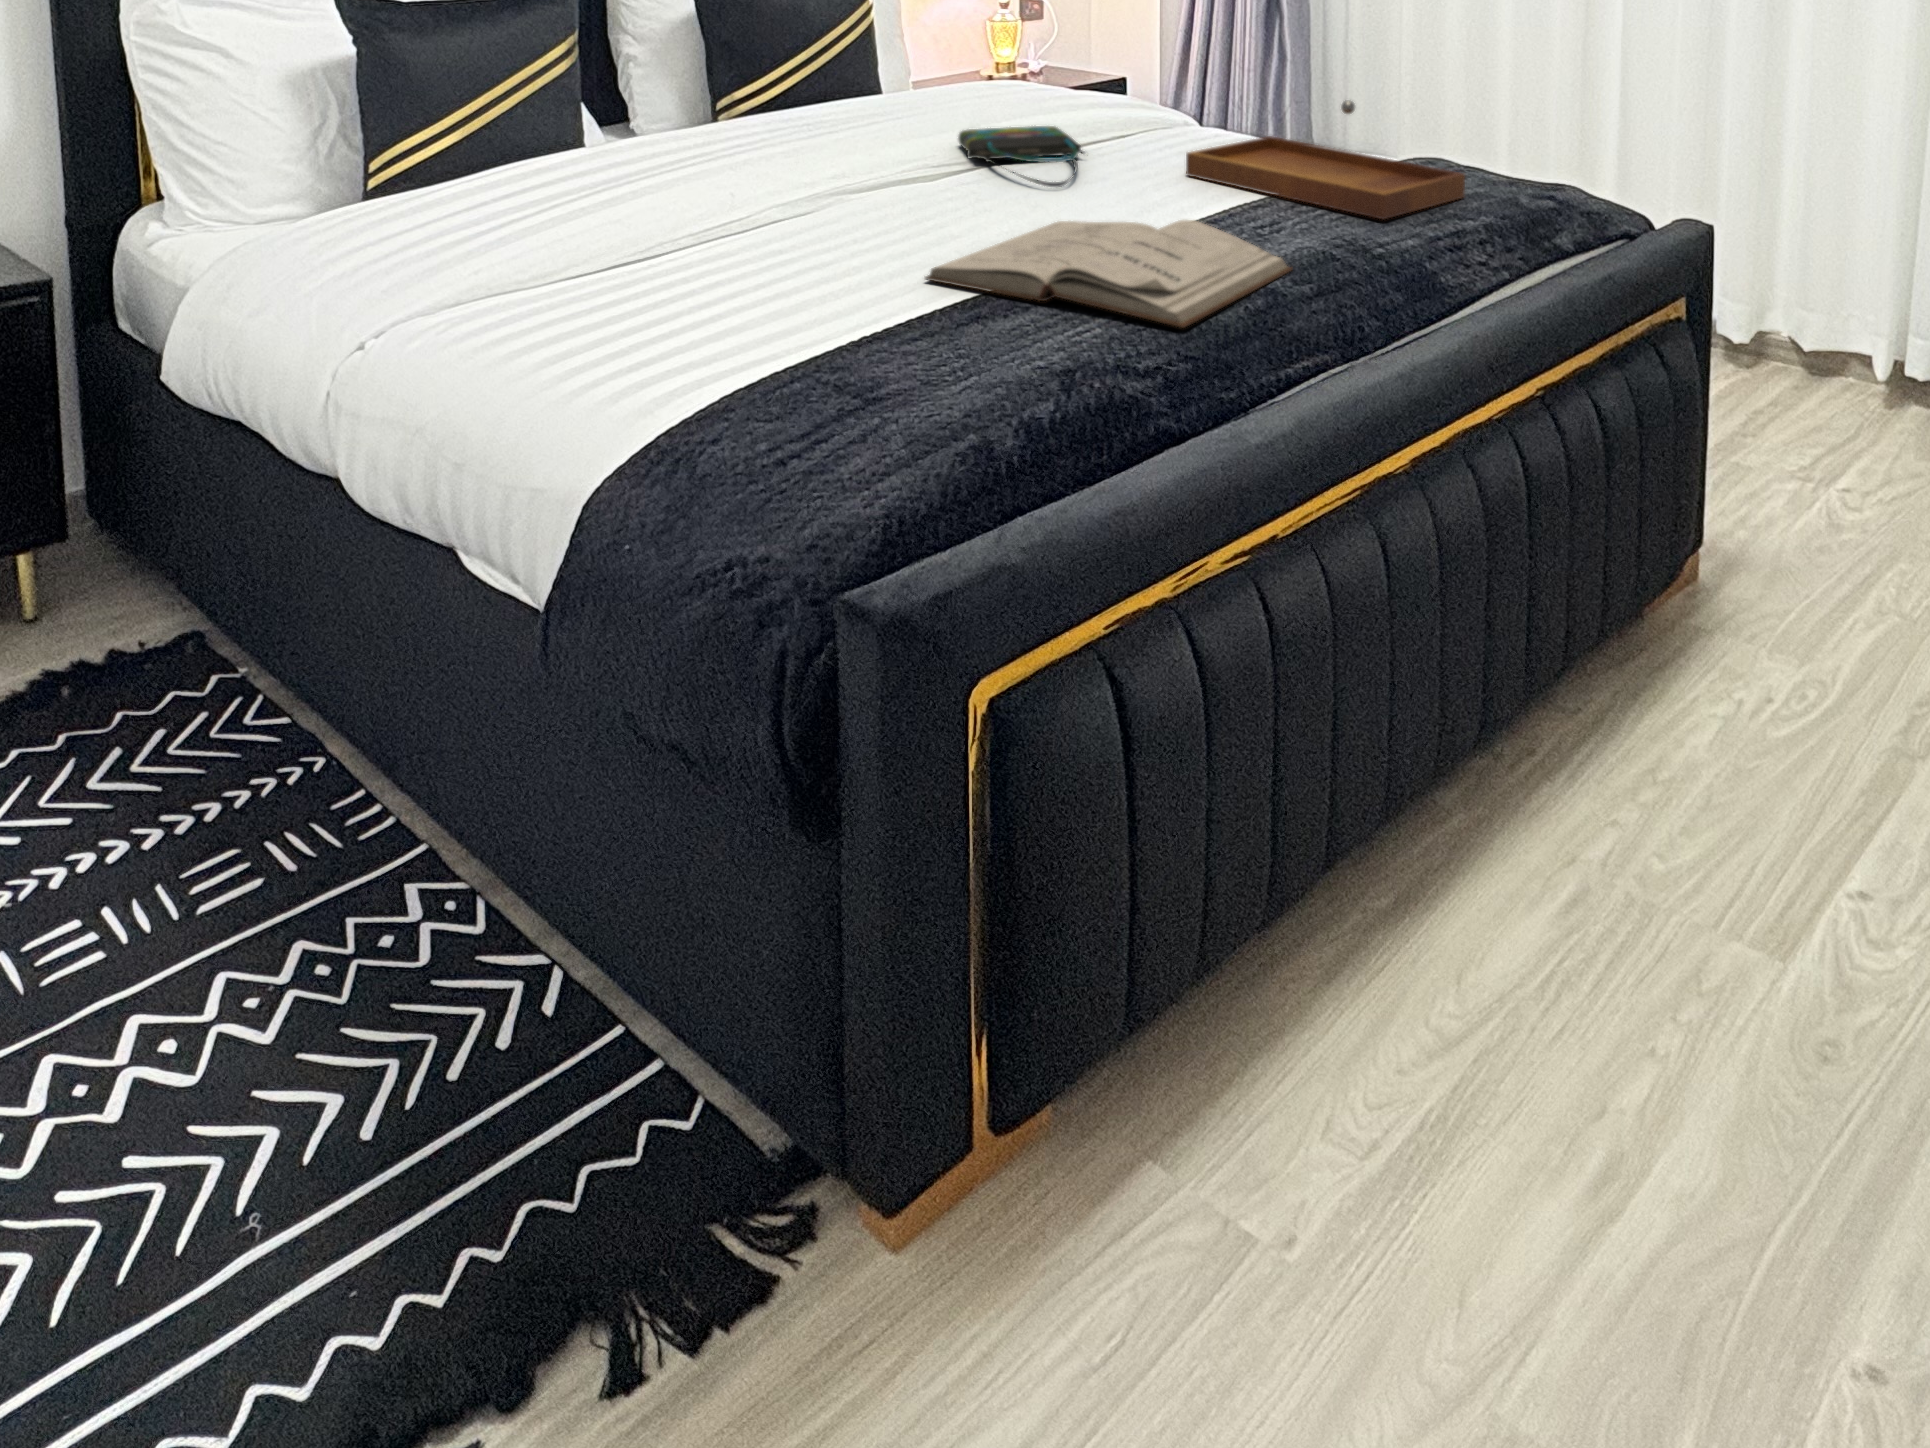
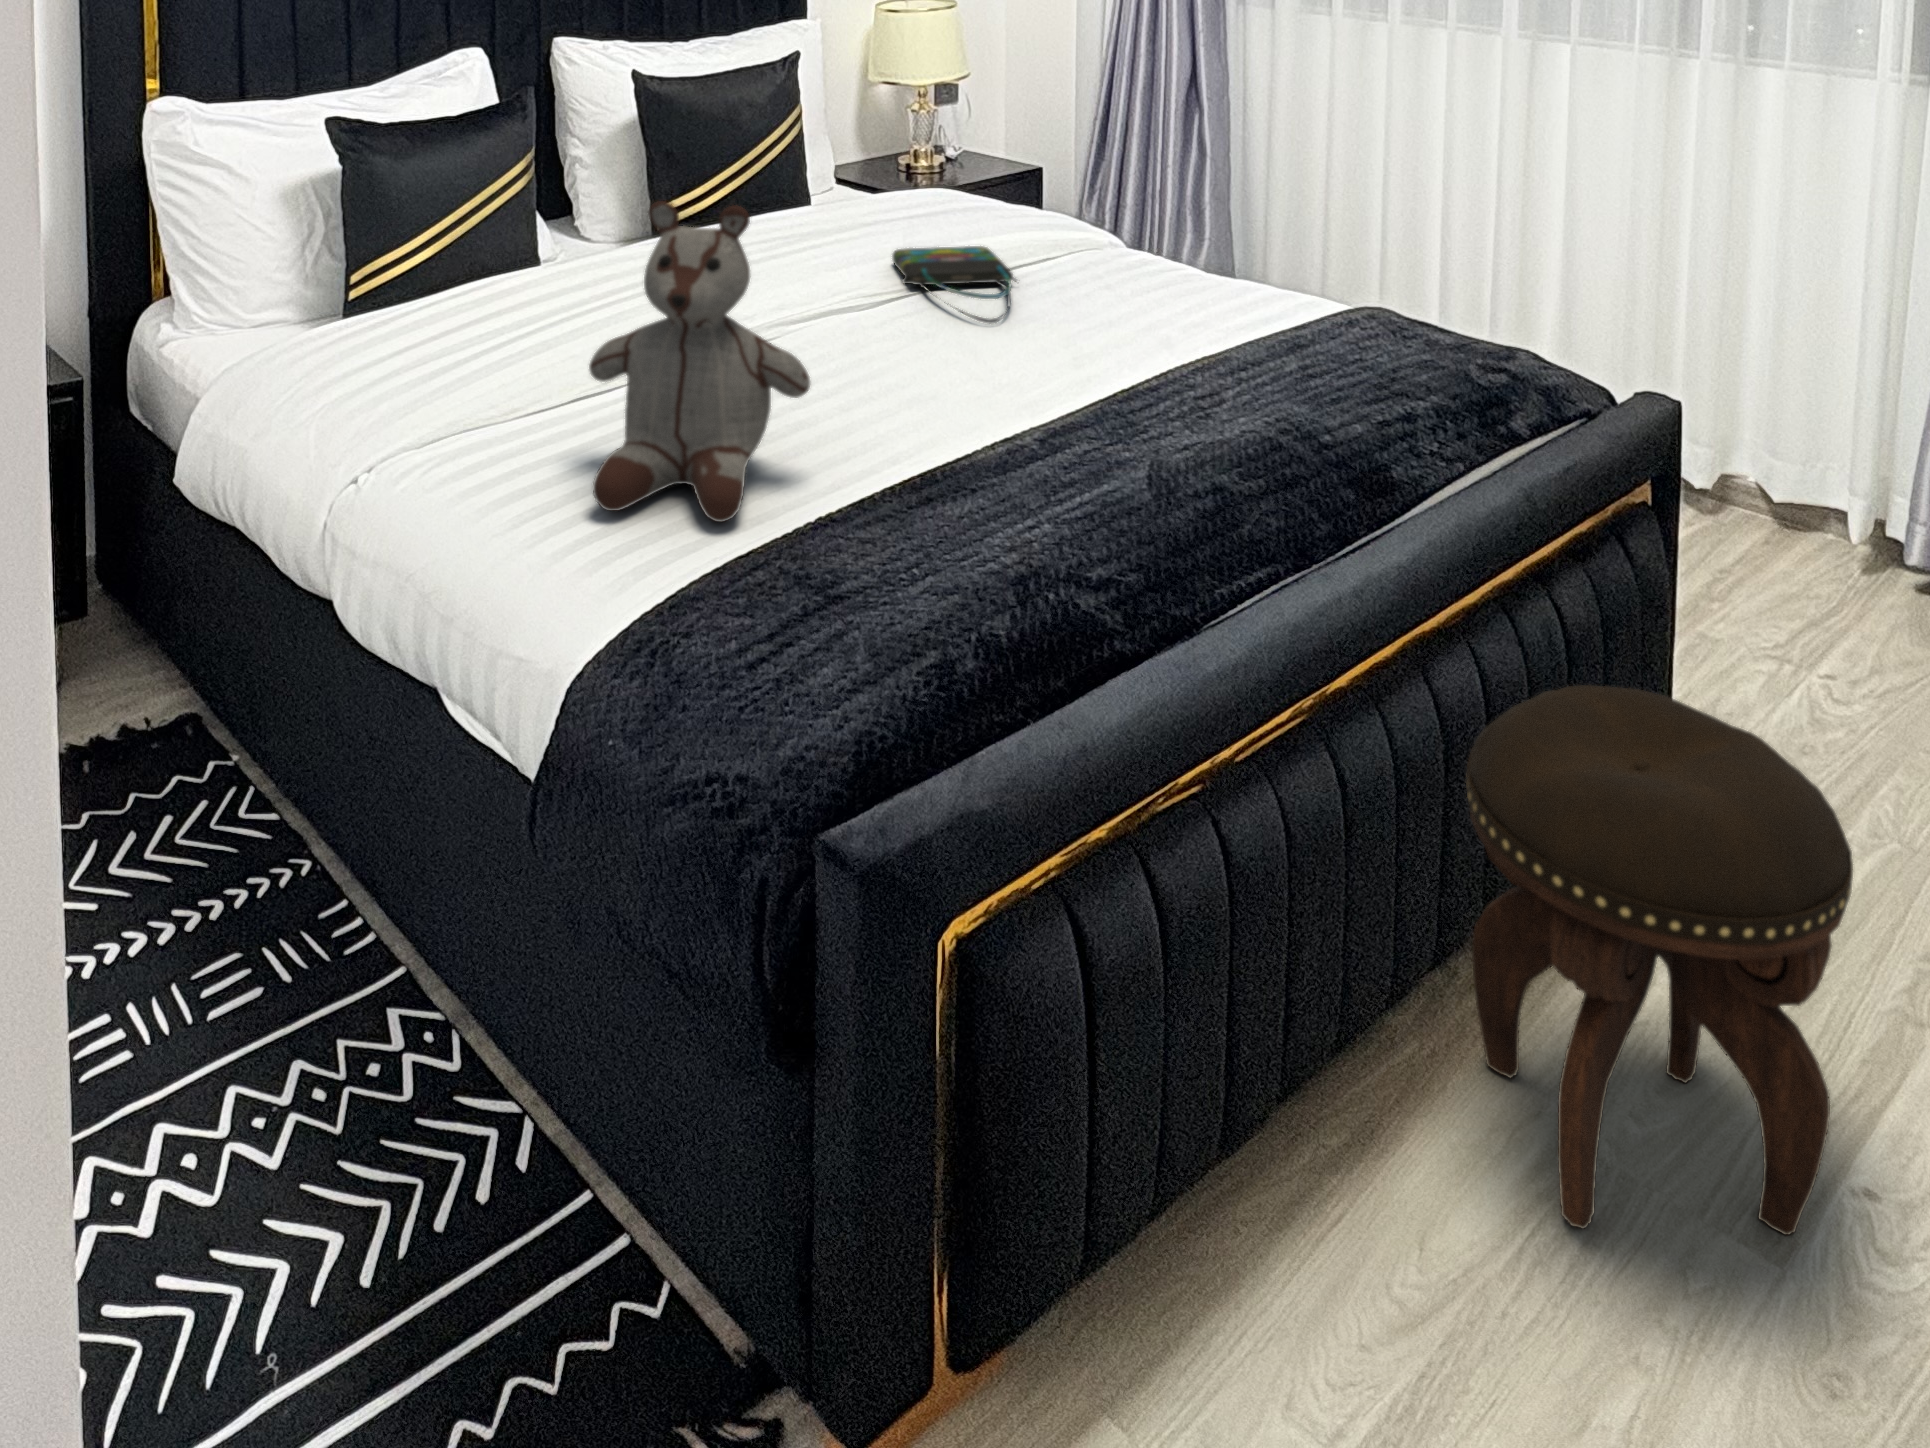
stuffed bear: none [618,27,856,349] -> present [589,201,810,522]
tray: present [1186,100,1465,219] -> none [1119,246,1409,381]
book: present [925,220,1293,328] -> none [871,370,1236,518]
footstool: none [1507,463,1853,957] -> present [1466,685,1853,1235]

